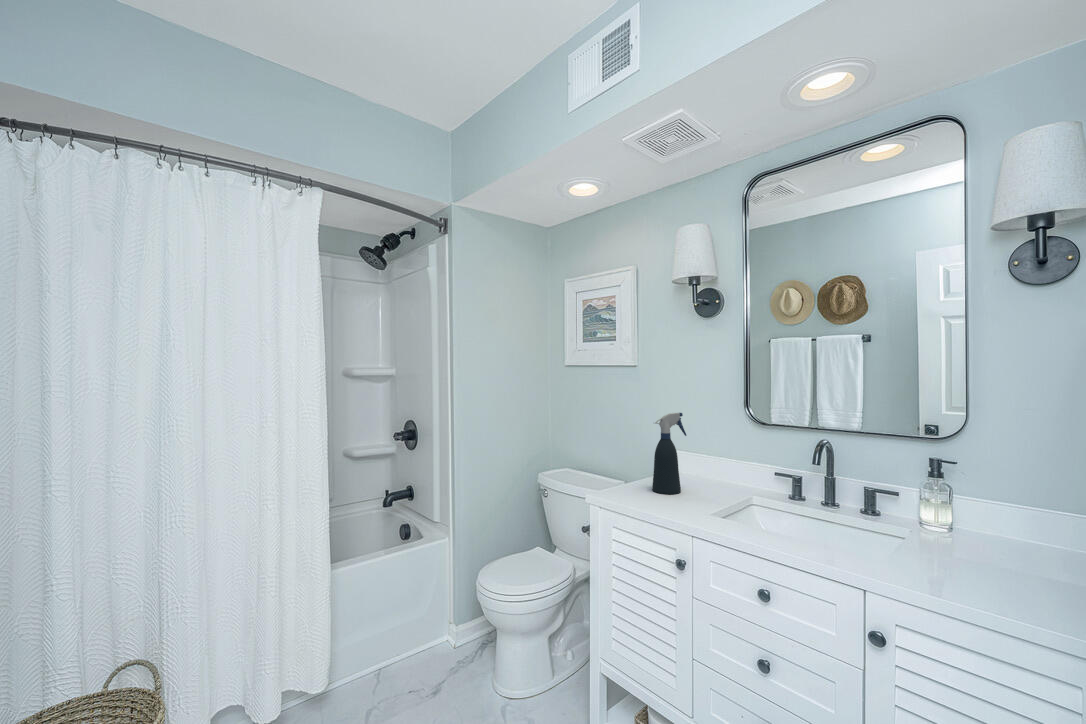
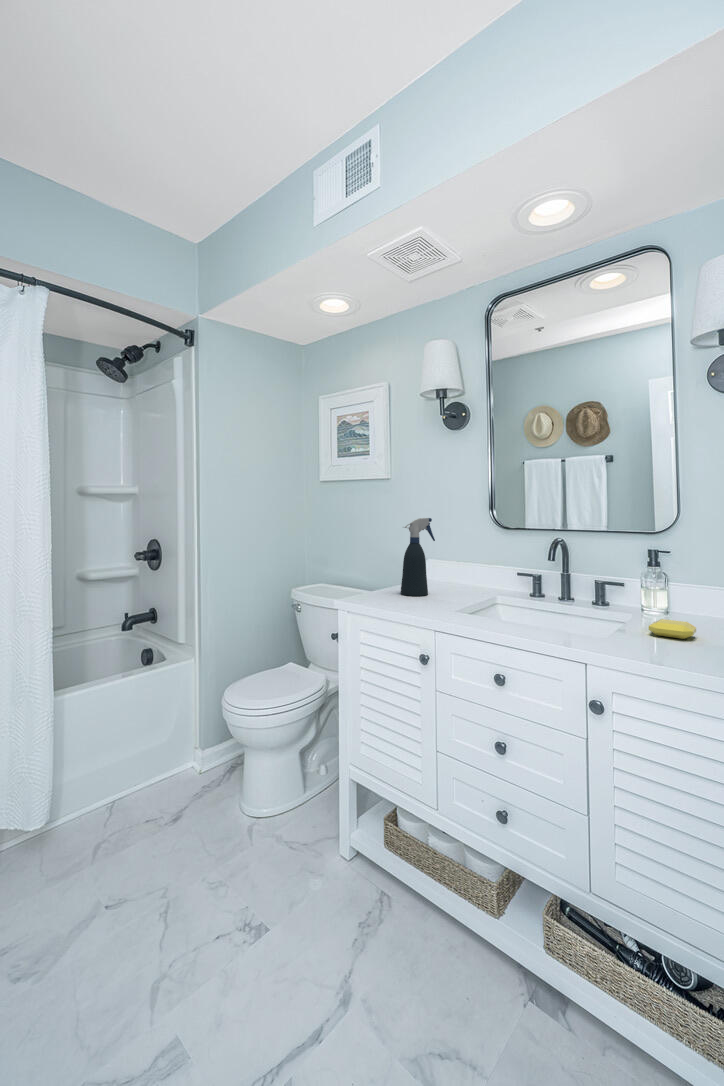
soap bar: none [939,552,998,581] -> present [649,619,696,639]

